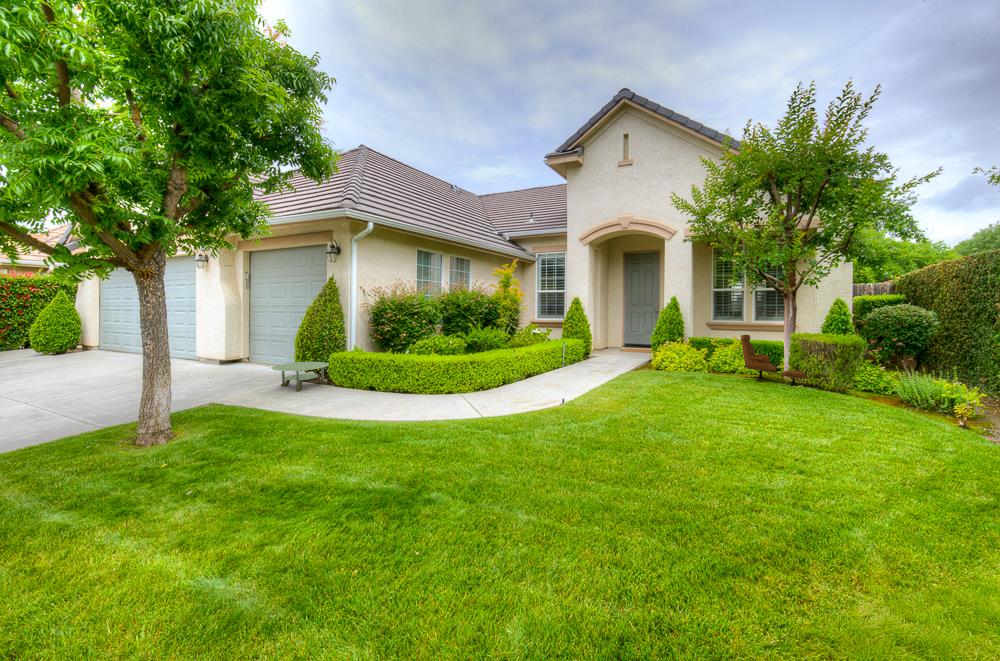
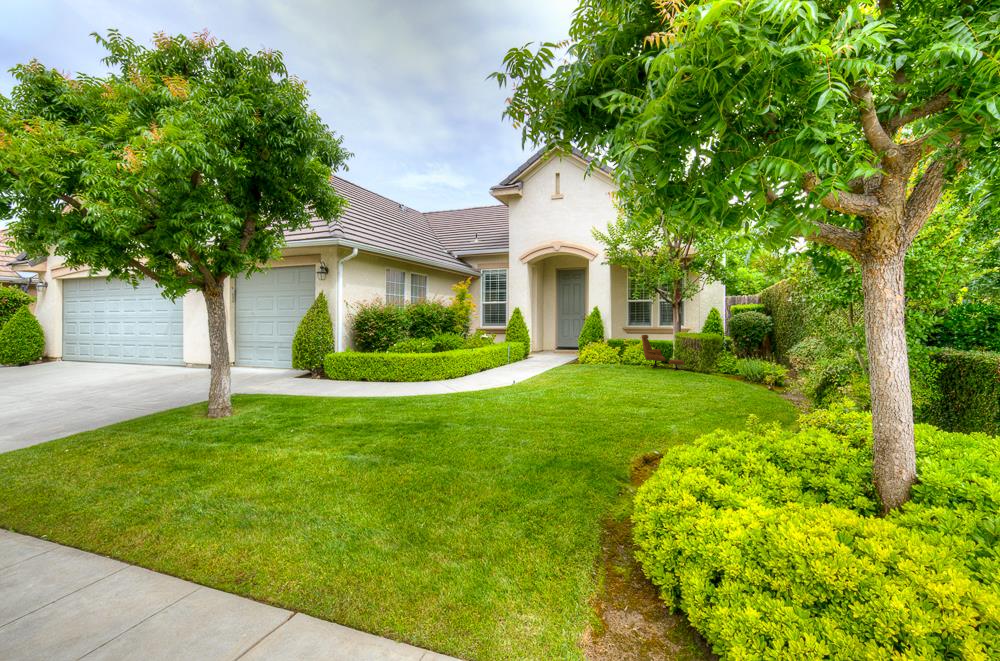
round table: present [272,362,329,392] -> none [277,362,324,385]

